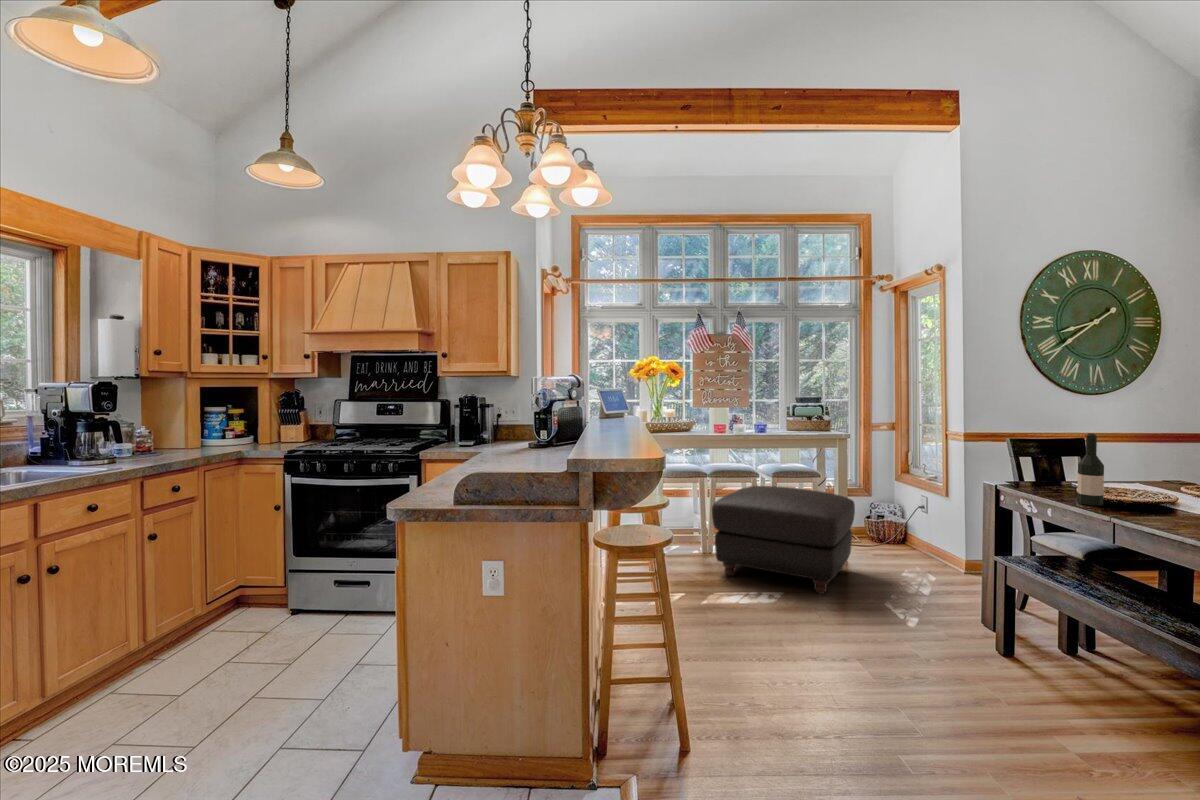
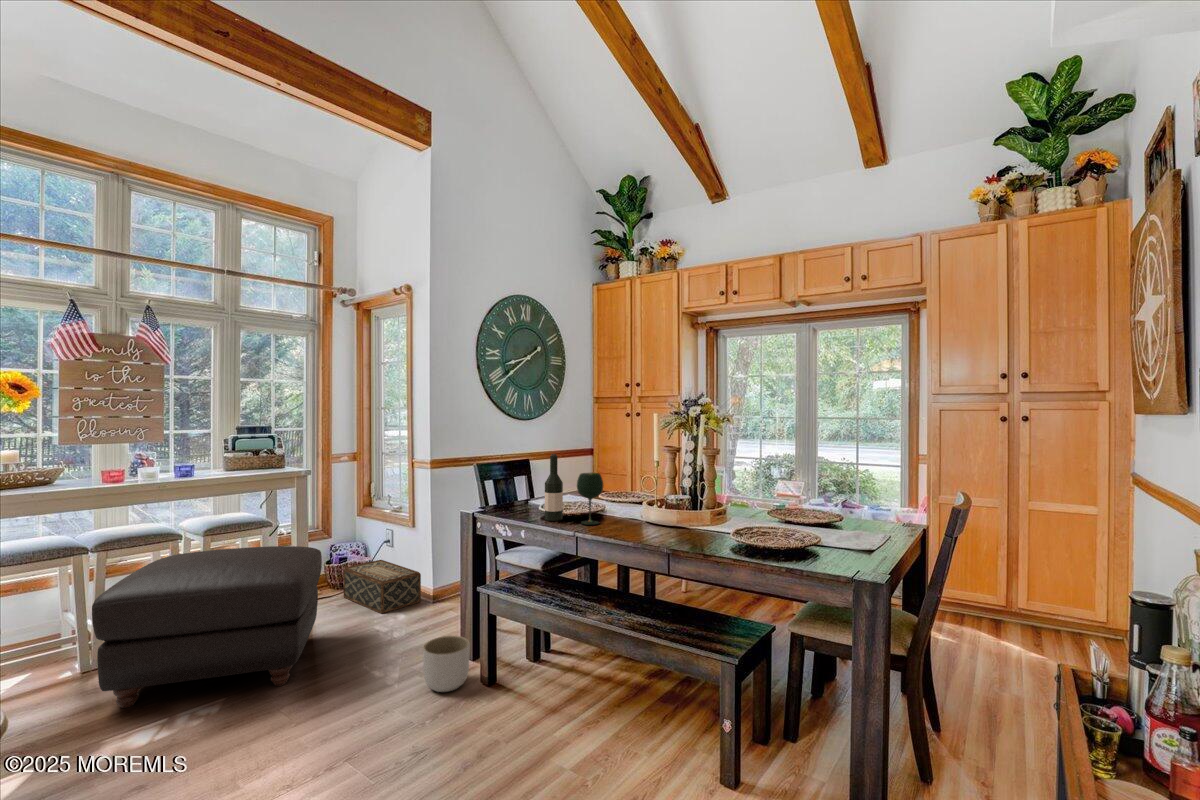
wine glass: none [1120,457,1162,516] -> present [577,473,603,525]
woven basket: none [877,523,951,569] -> present [343,560,421,614]
planter: none [936,594,985,645] -> present [423,636,470,692]

